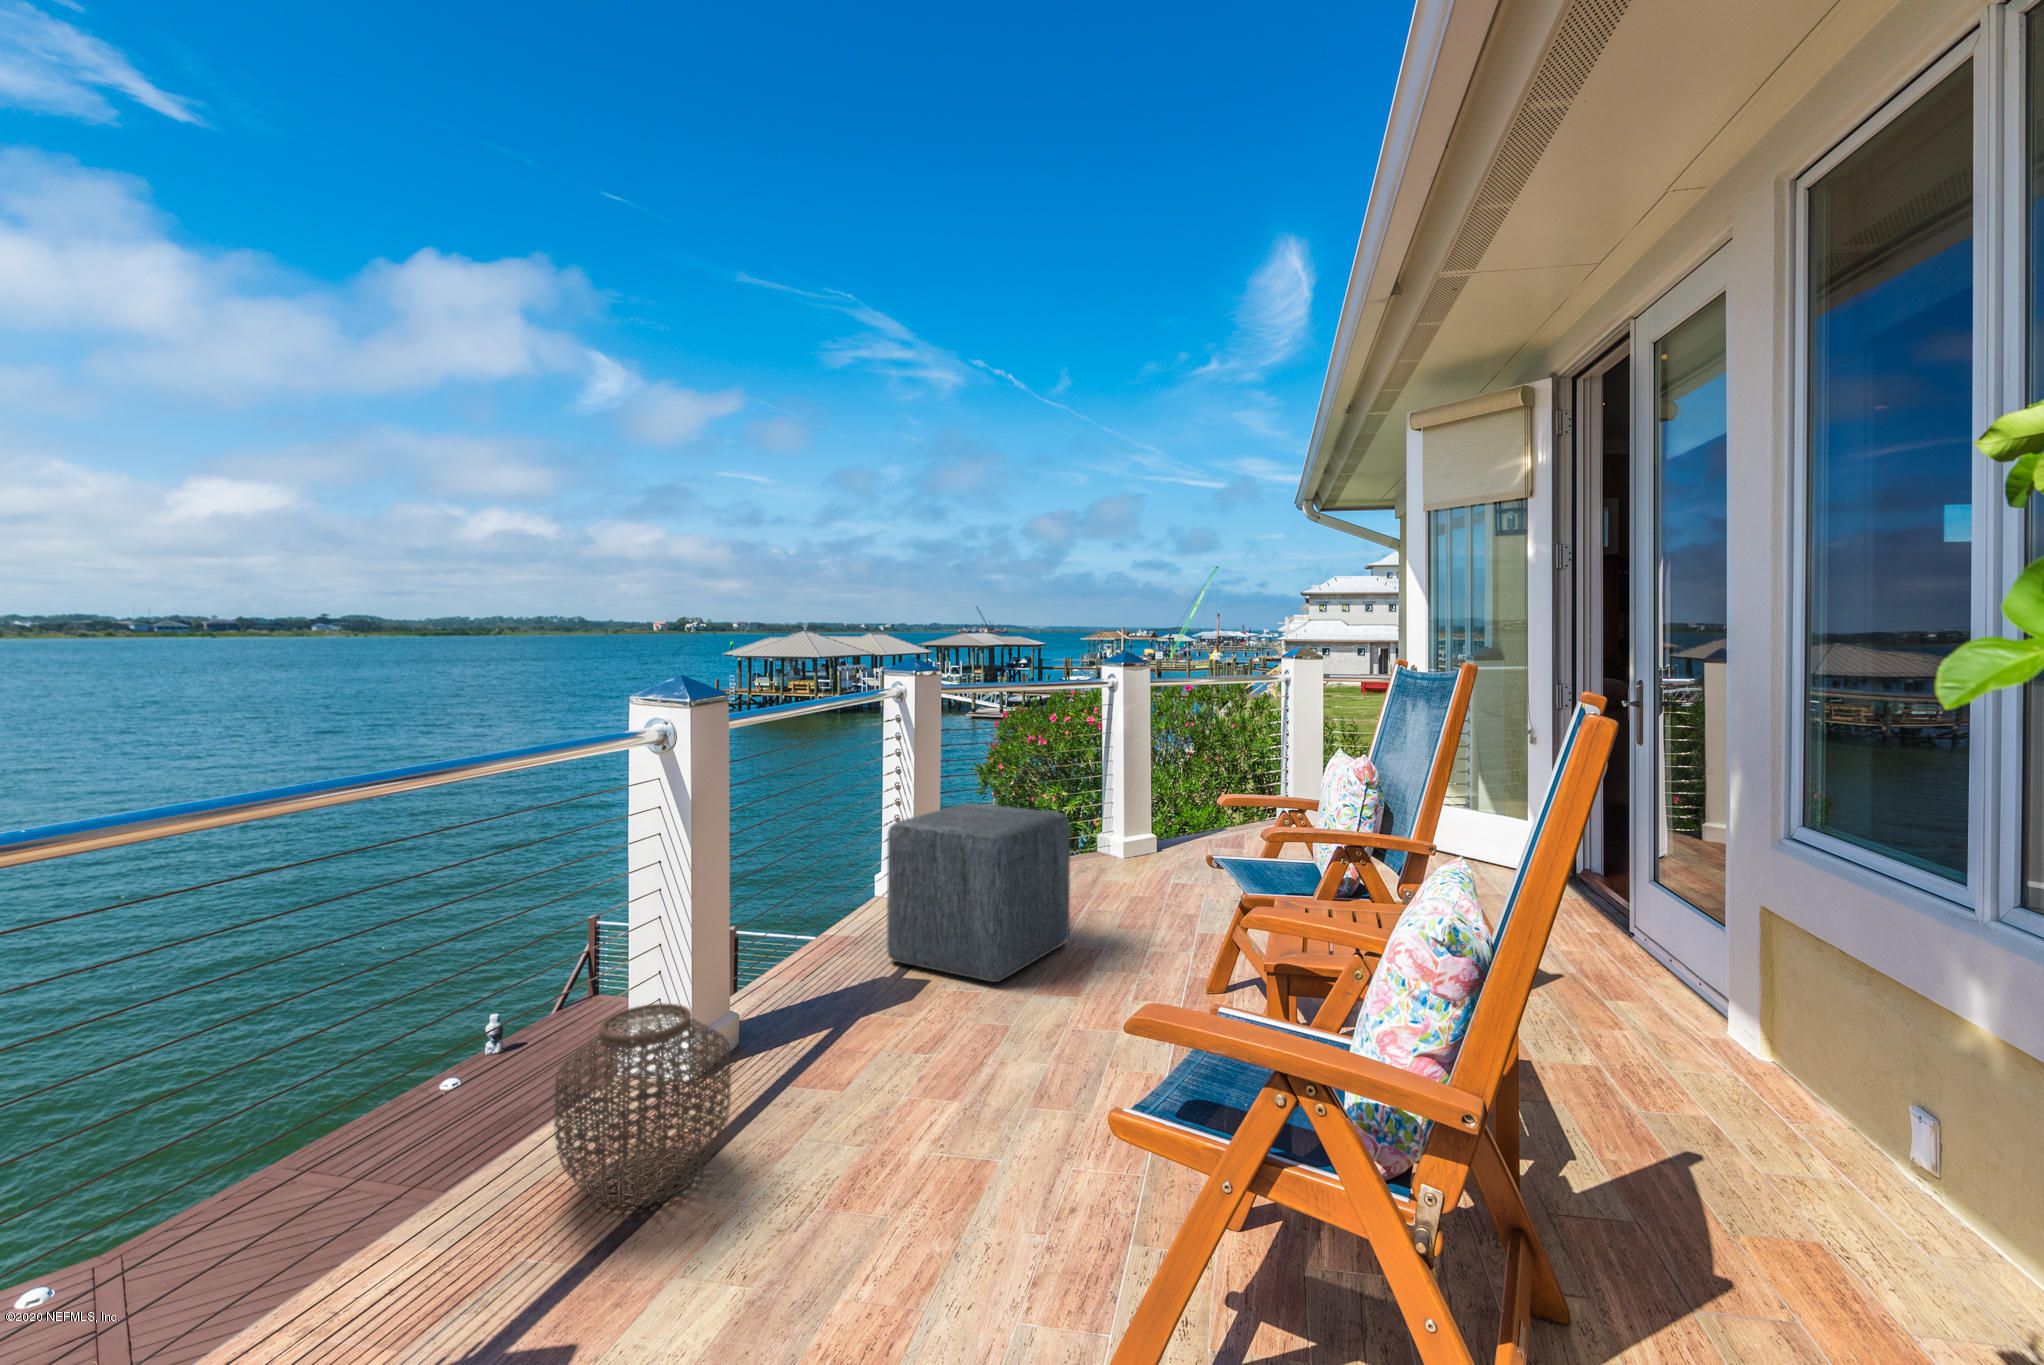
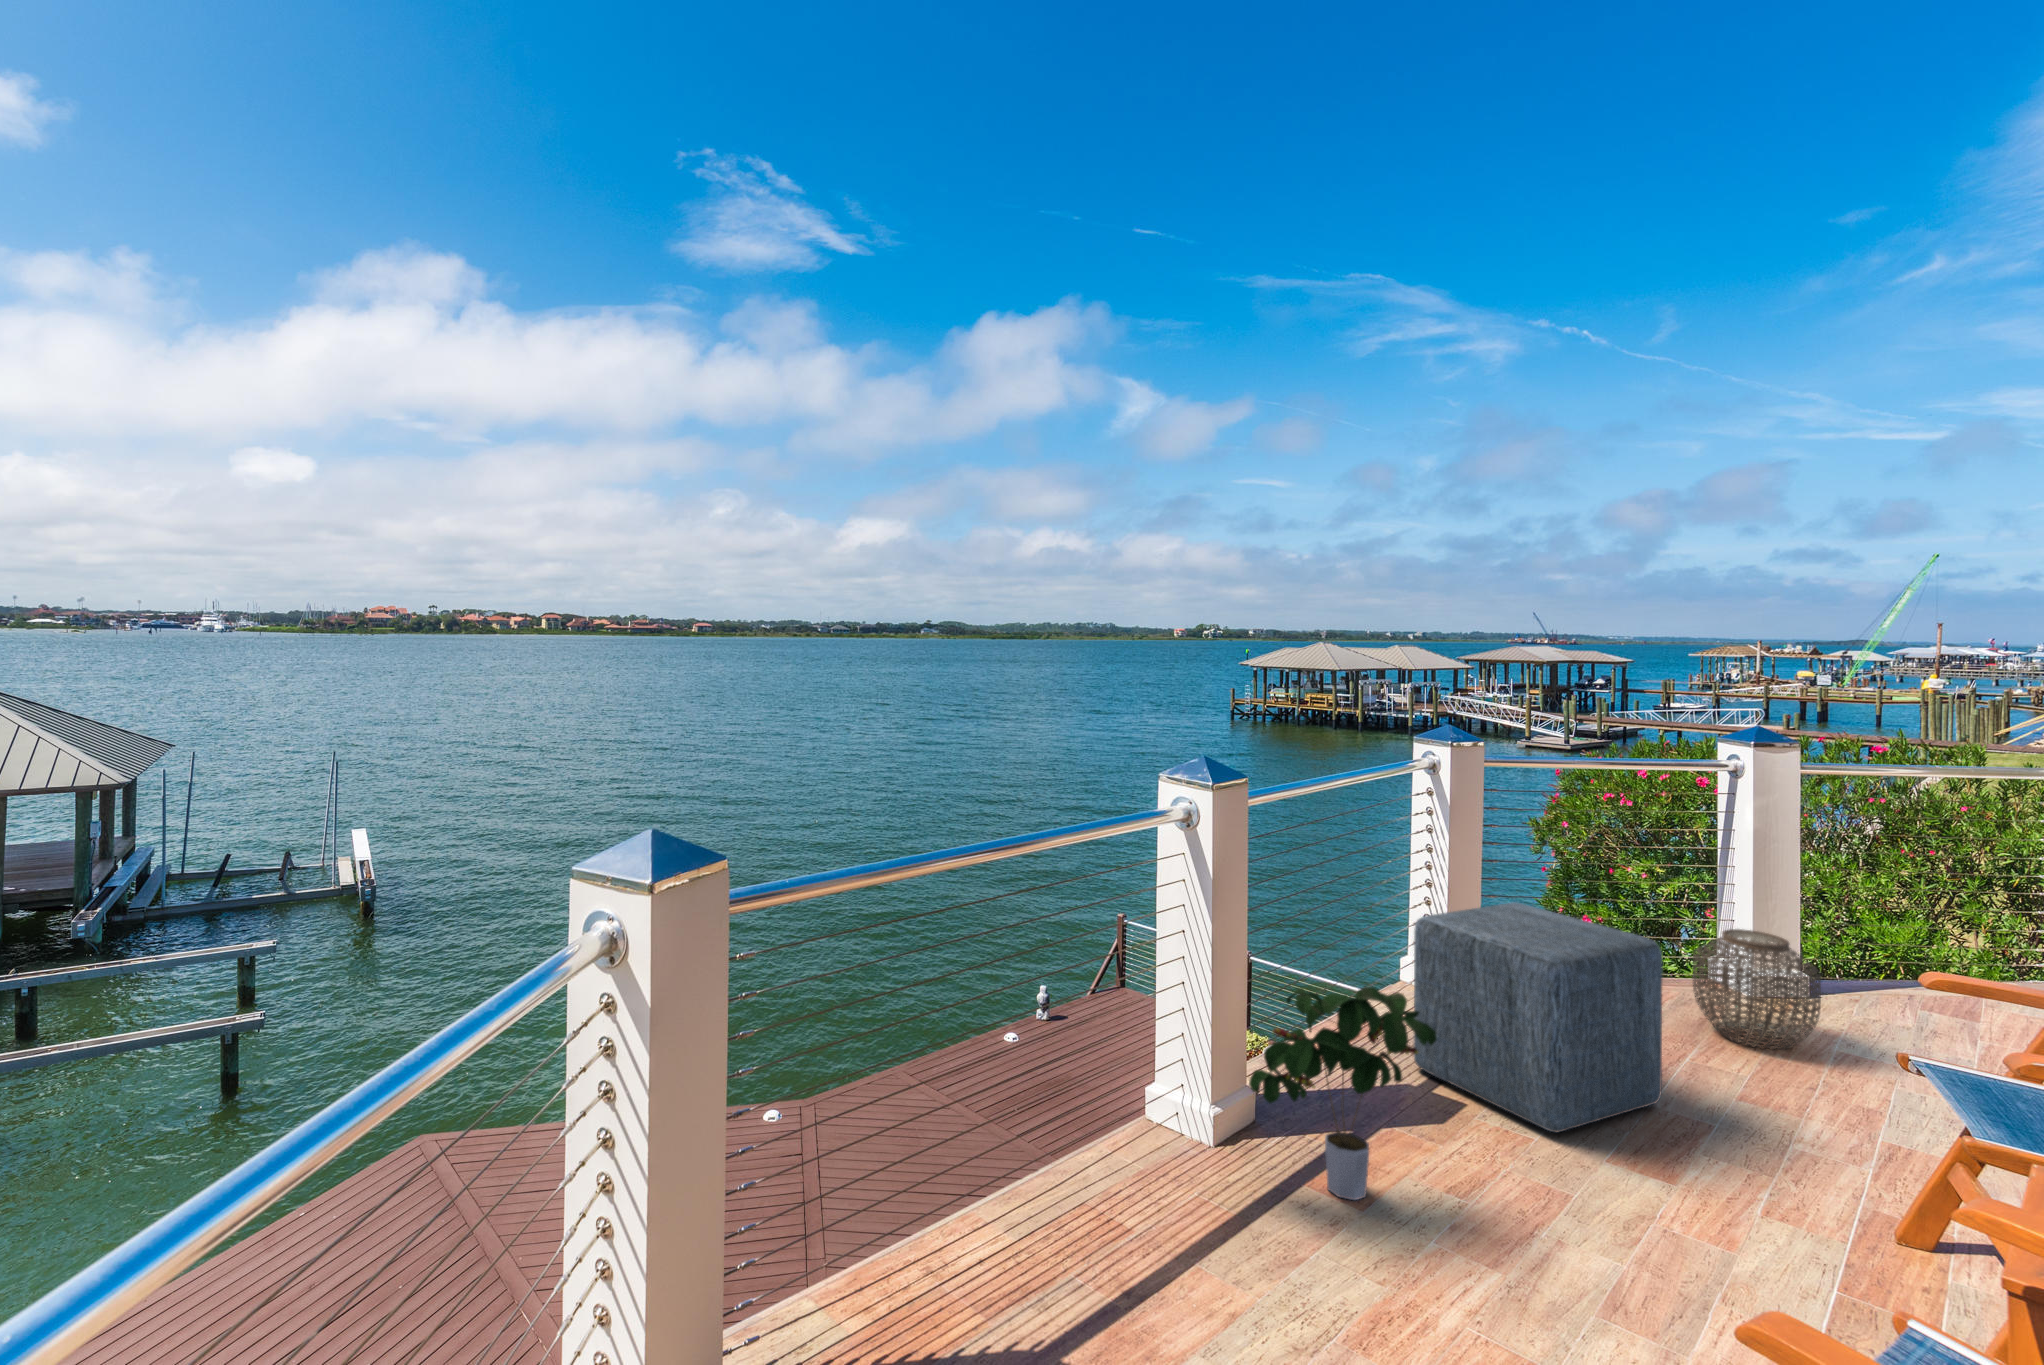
potted plant: none [733,880,907,1085] -> present [1249,987,1437,1200]
woven basket: present [554,1003,731,1207] -> present [1693,929,1821,1050]

